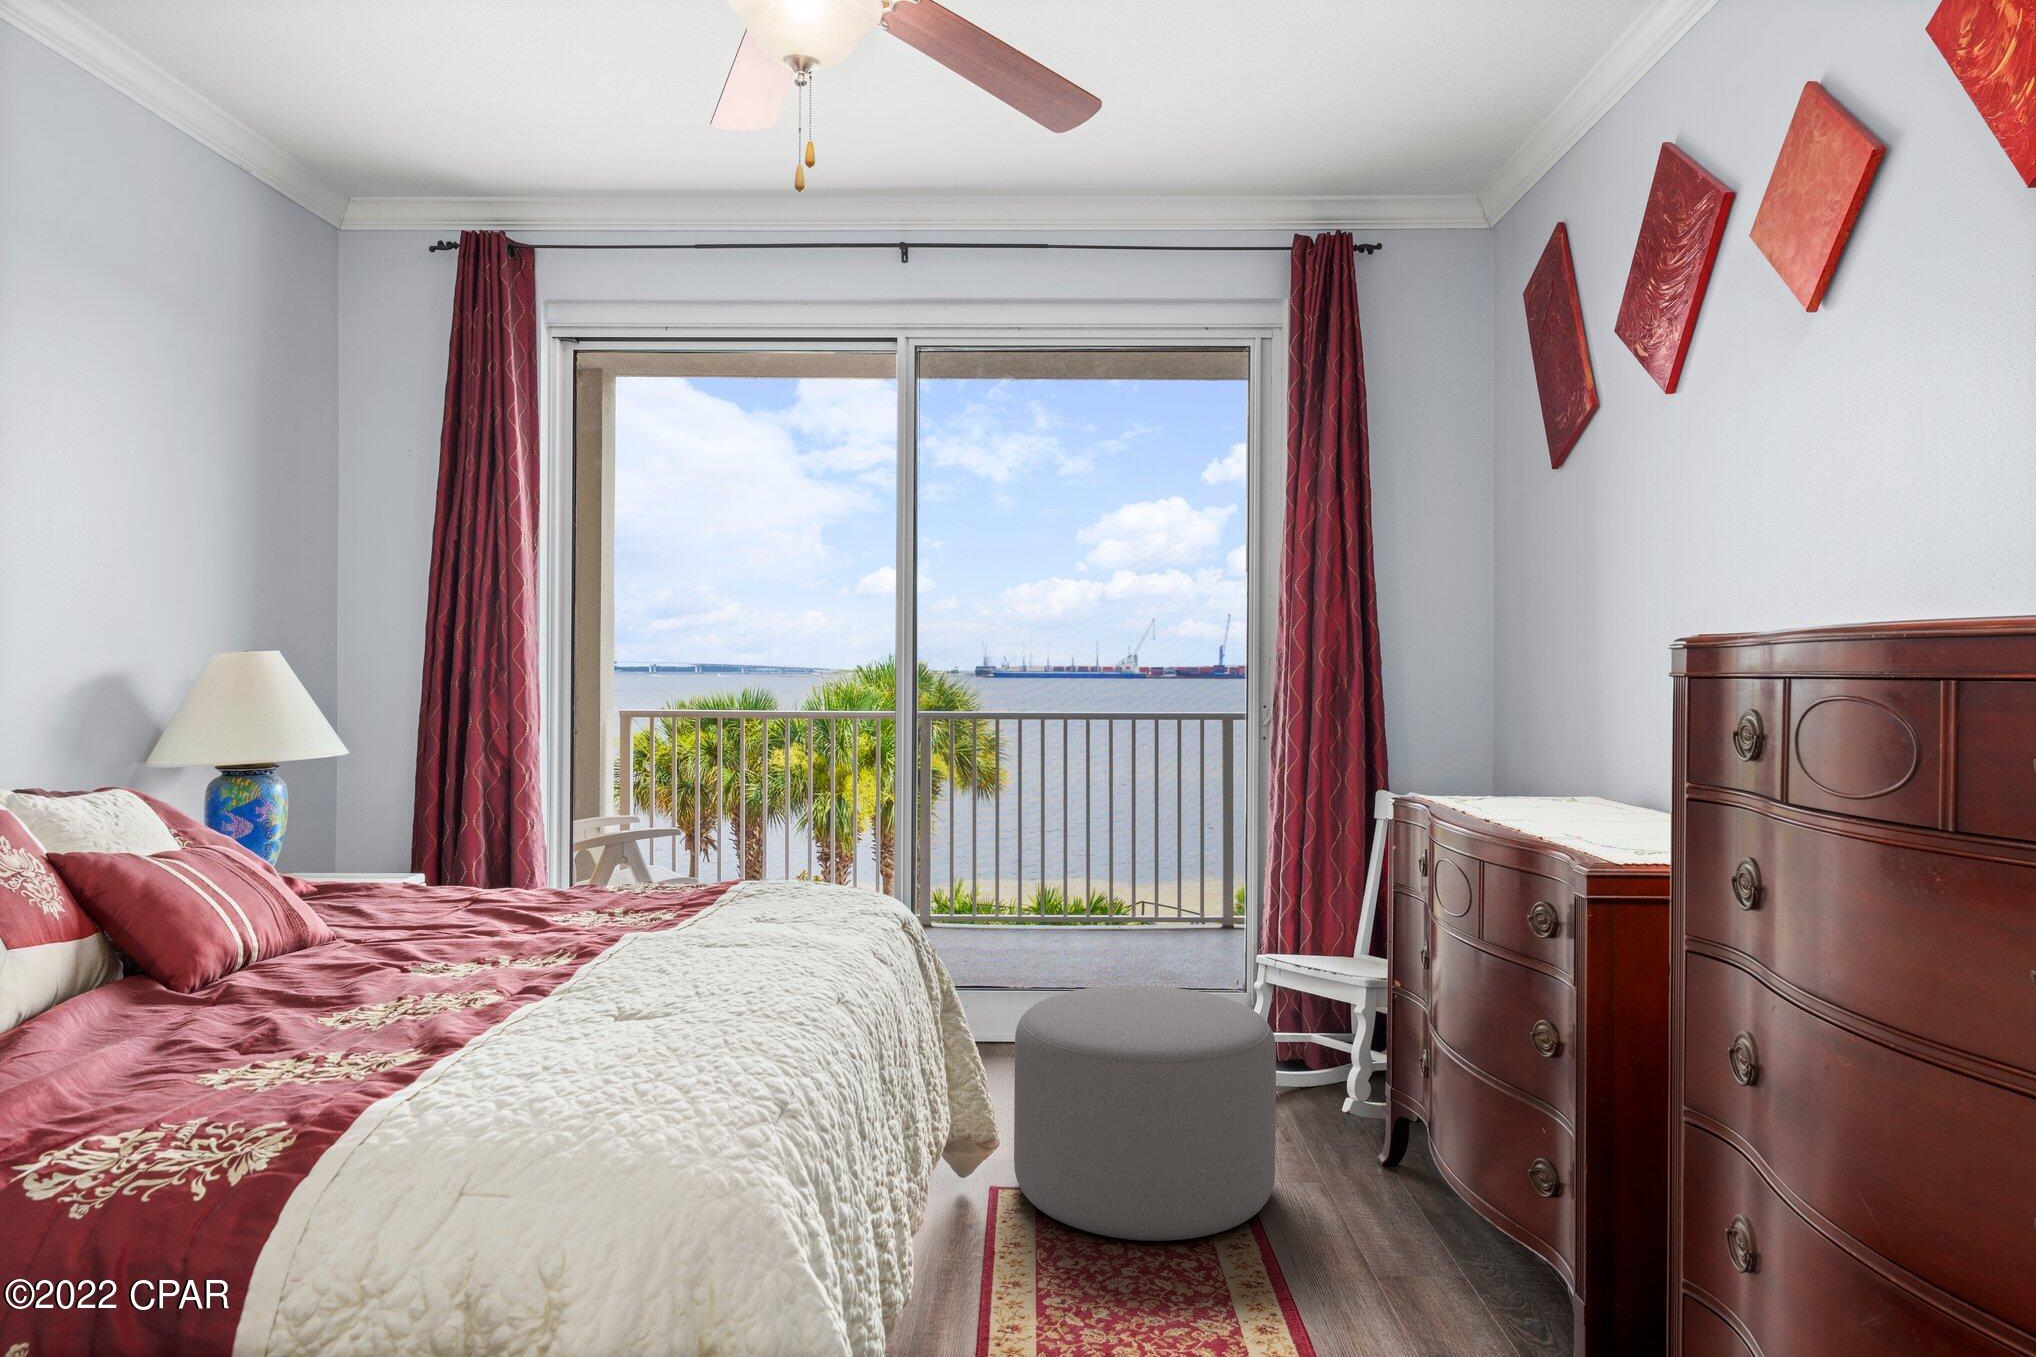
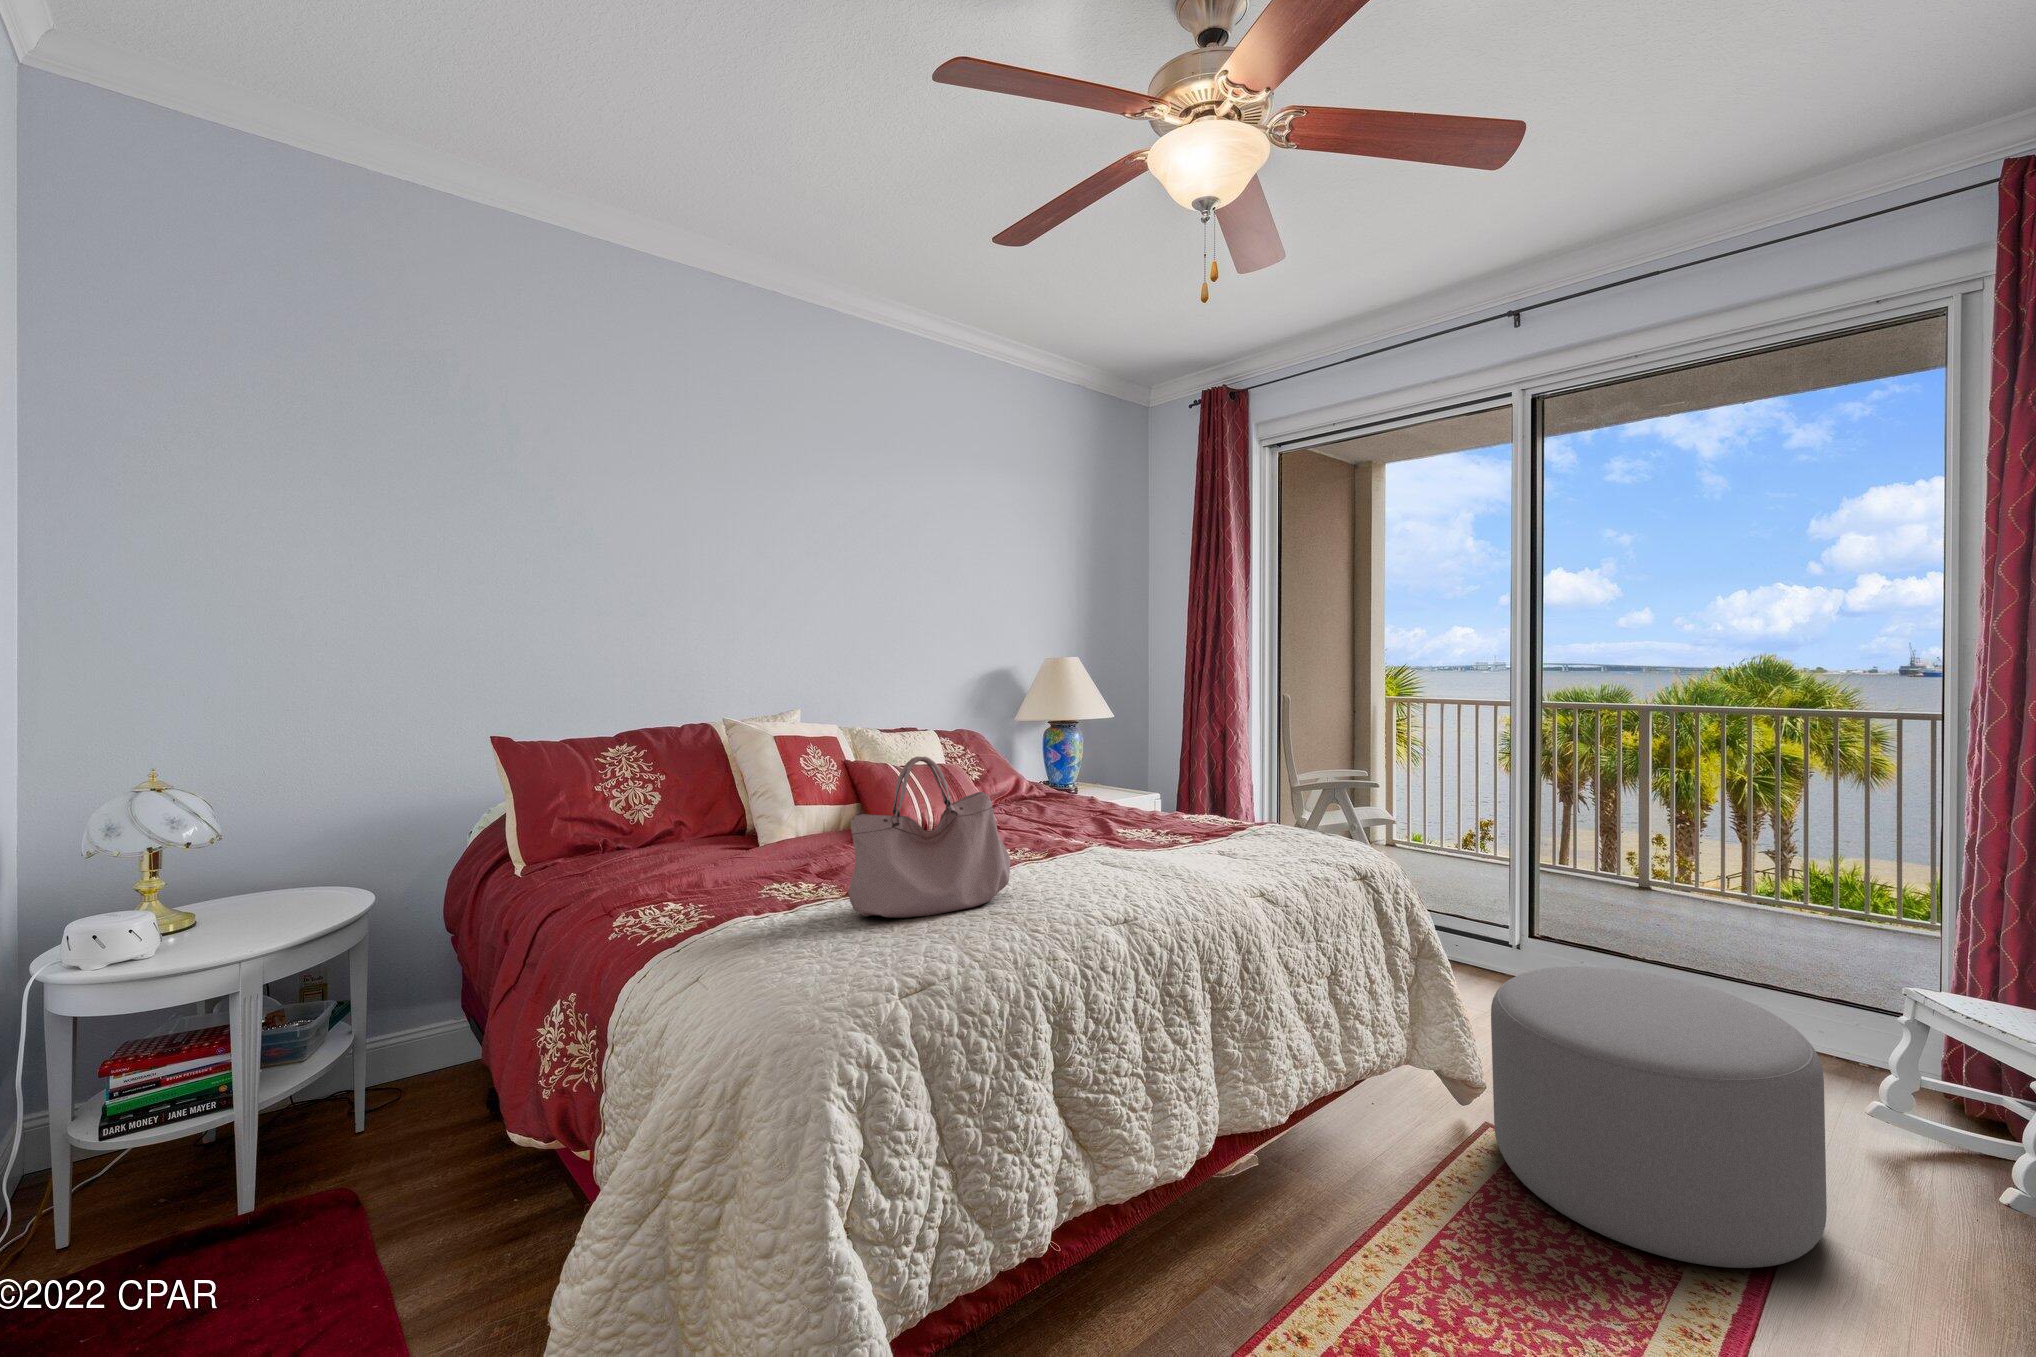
handbag: none [313,779,563,1069] -> present [848,756,1011,918]

